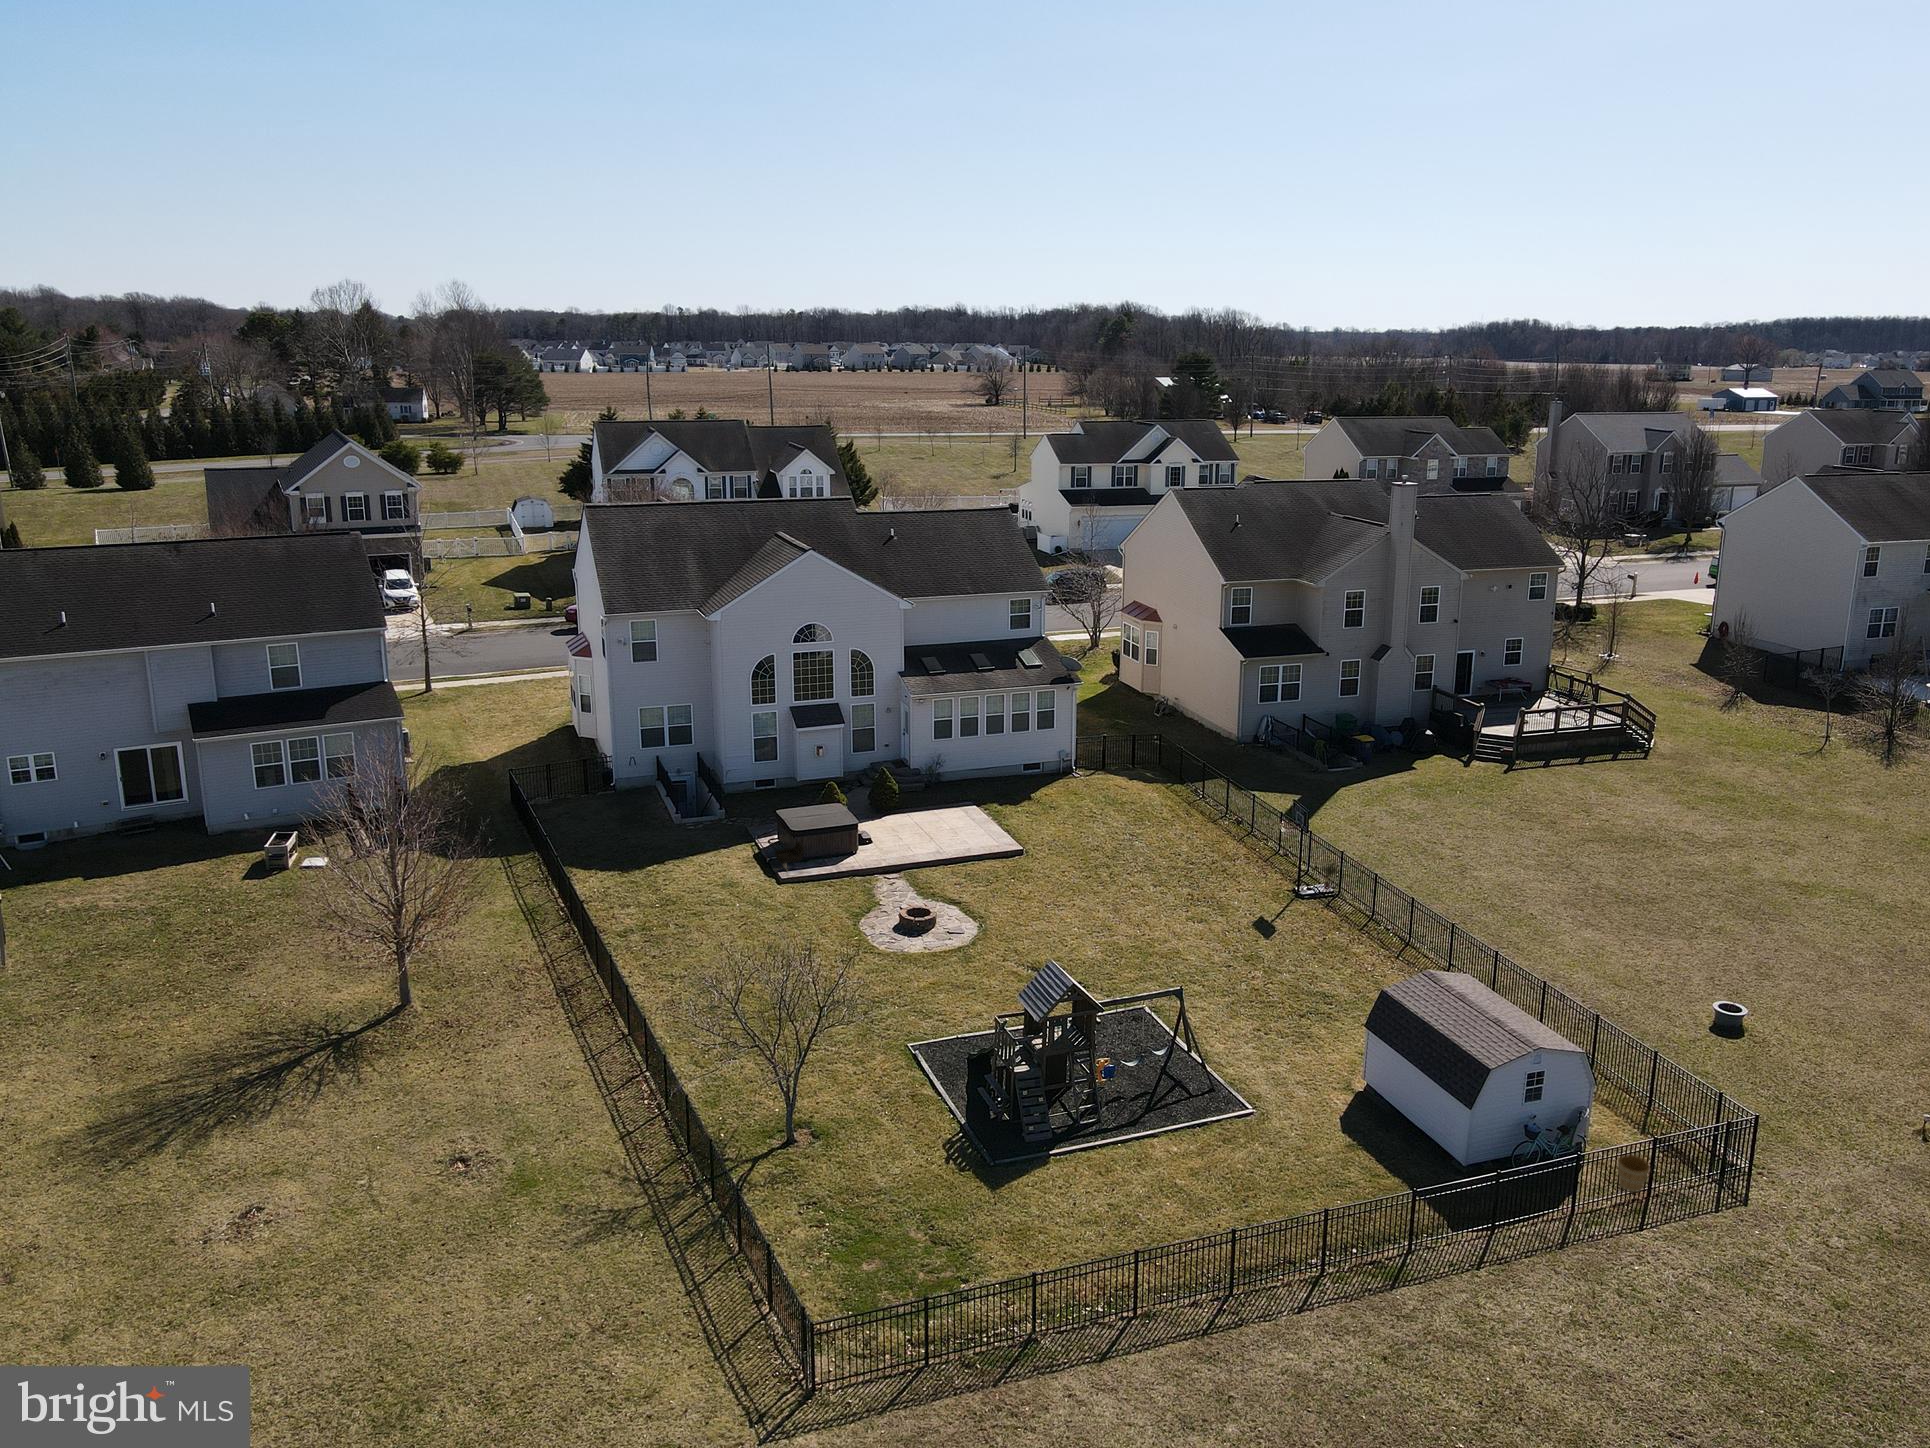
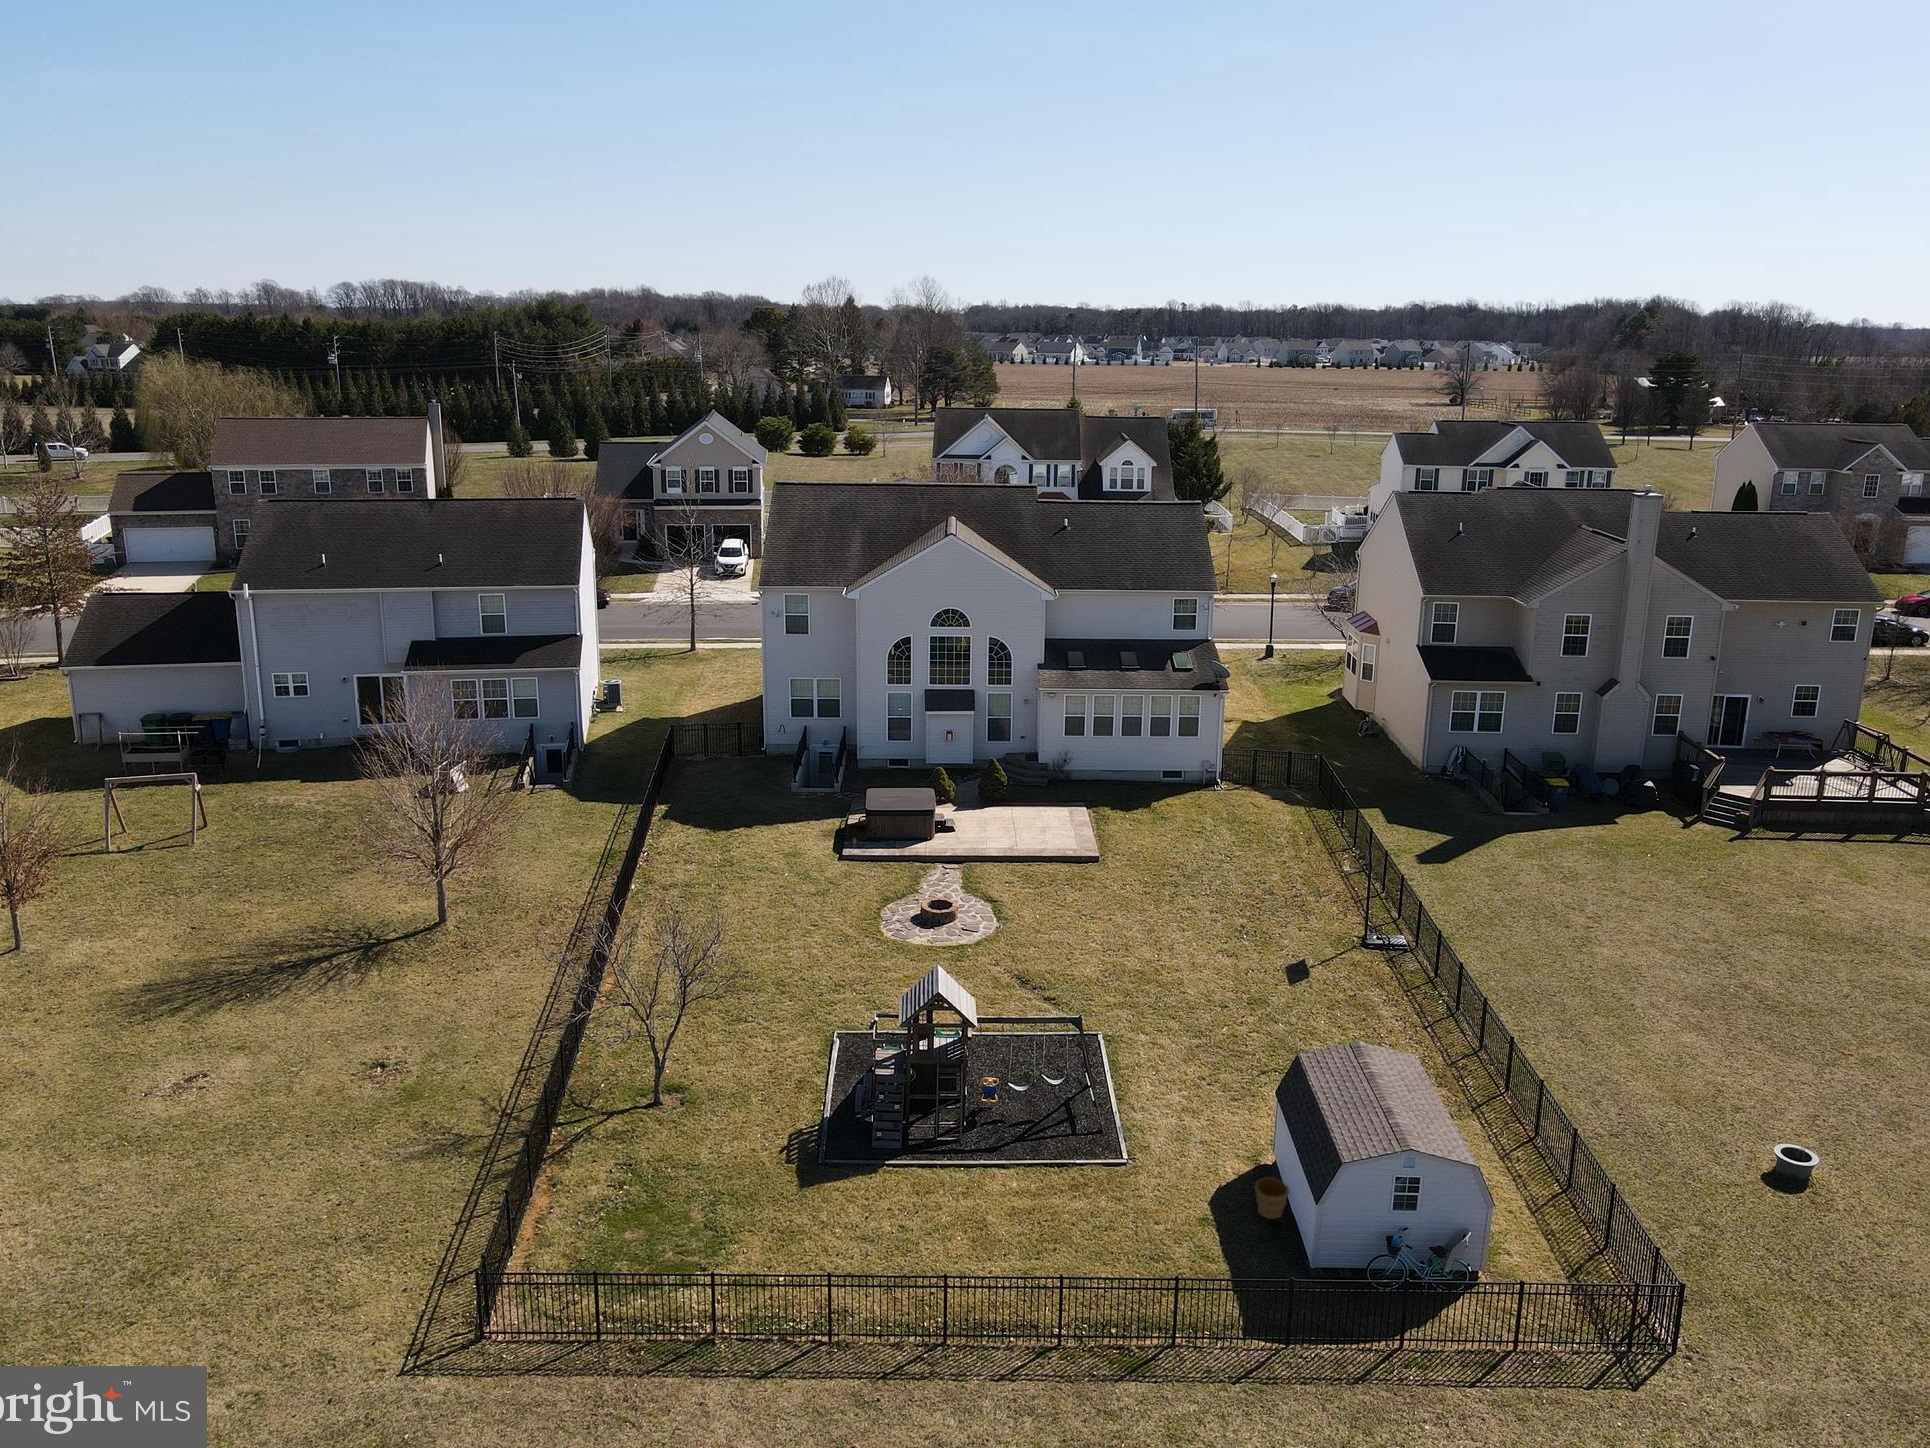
potted tree: present [1322,860,1339,889] -> none [1401,908,1421,941]
wooden bucket: present [1618,1155,1650,1192] -> present [1255,1177,1289,1219]

